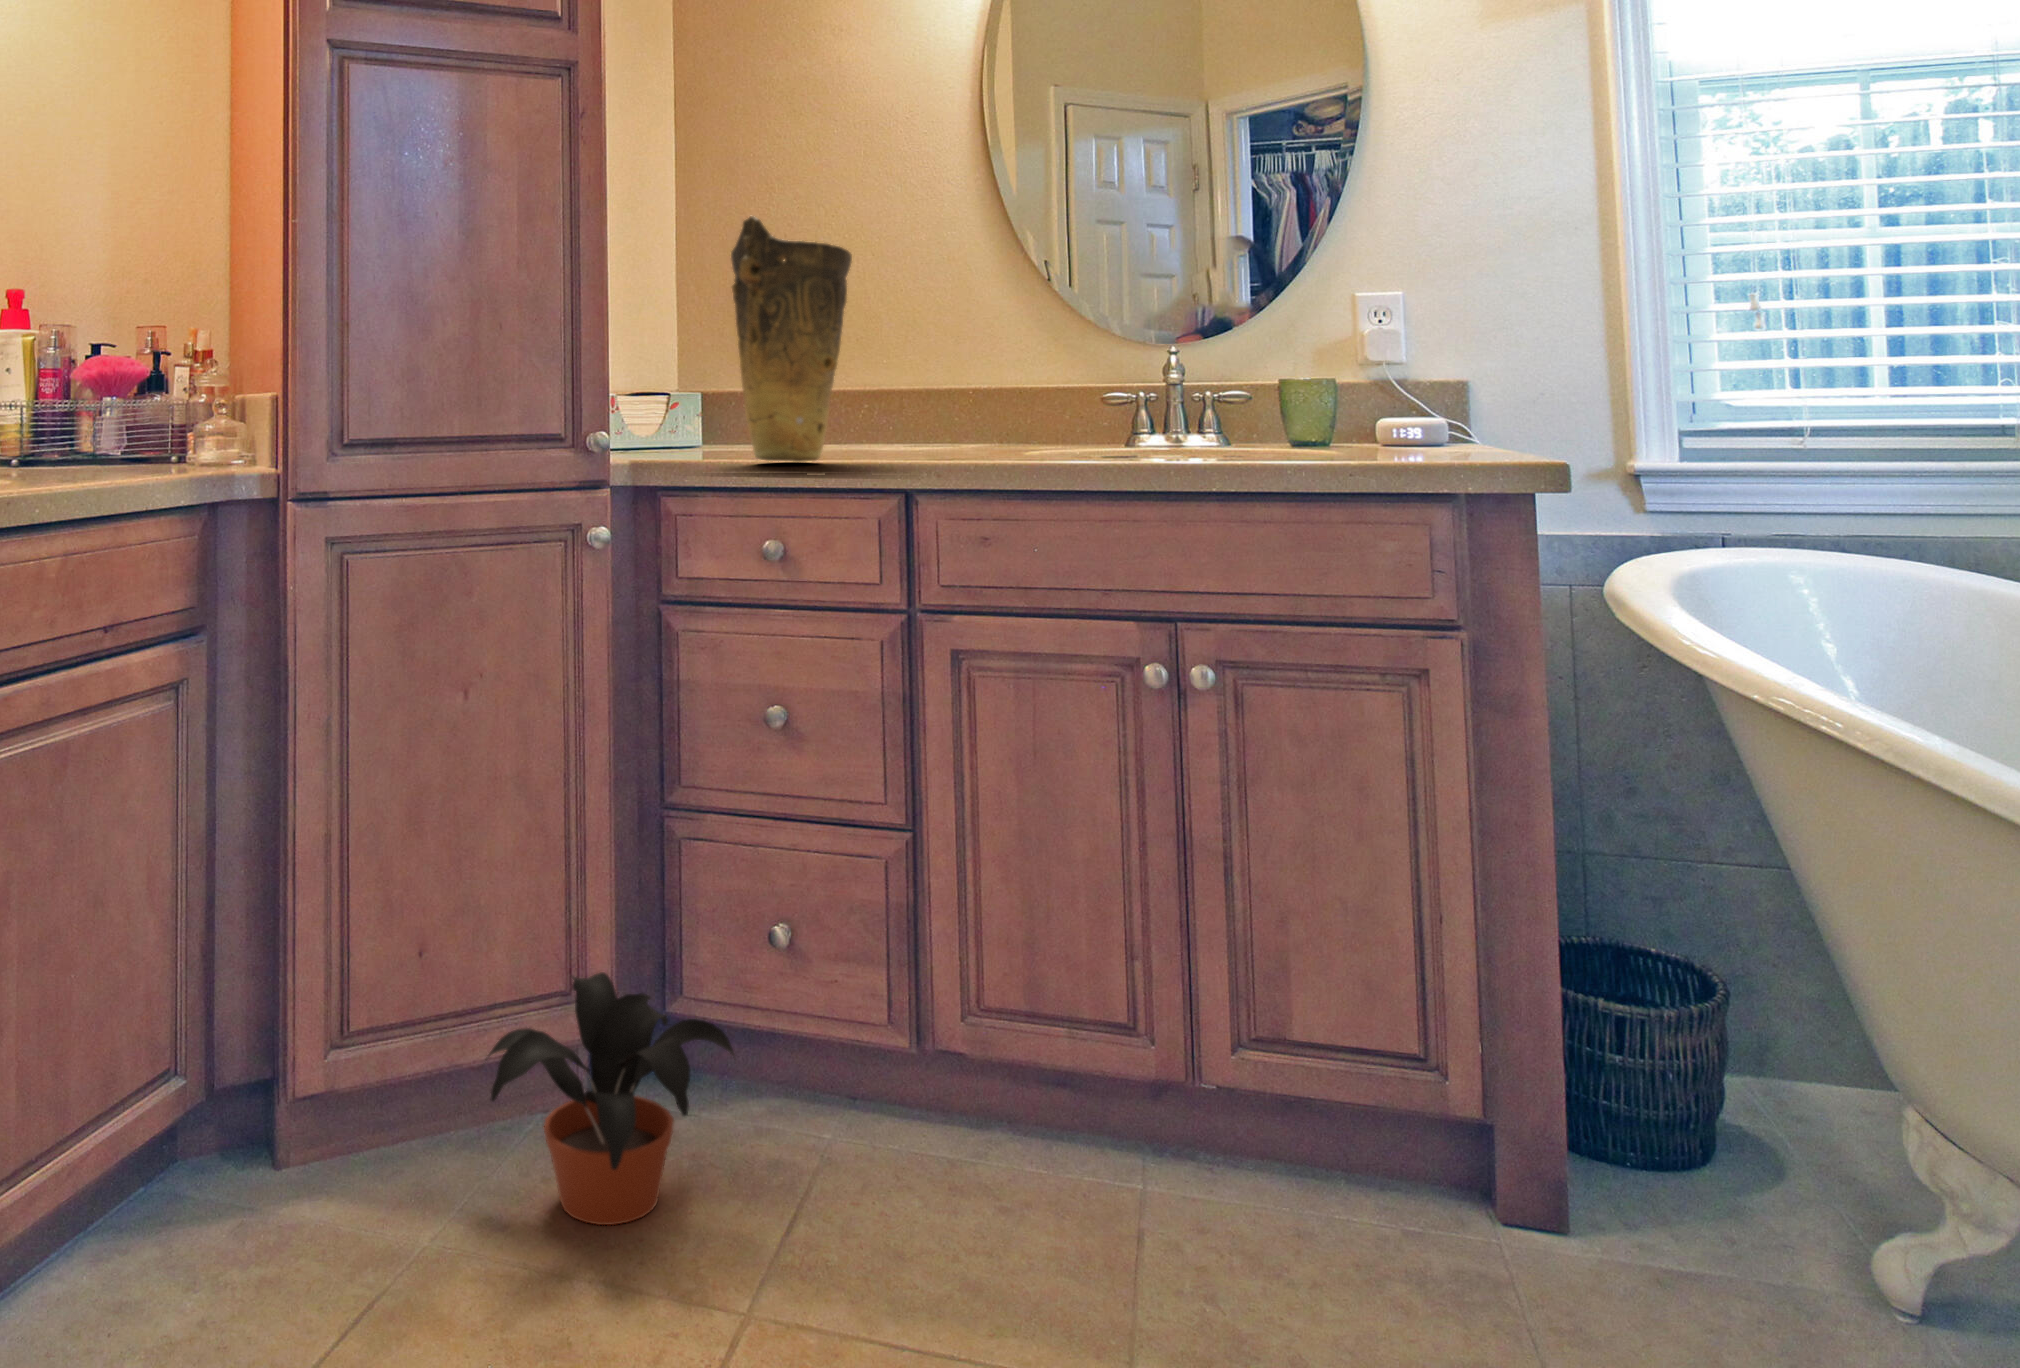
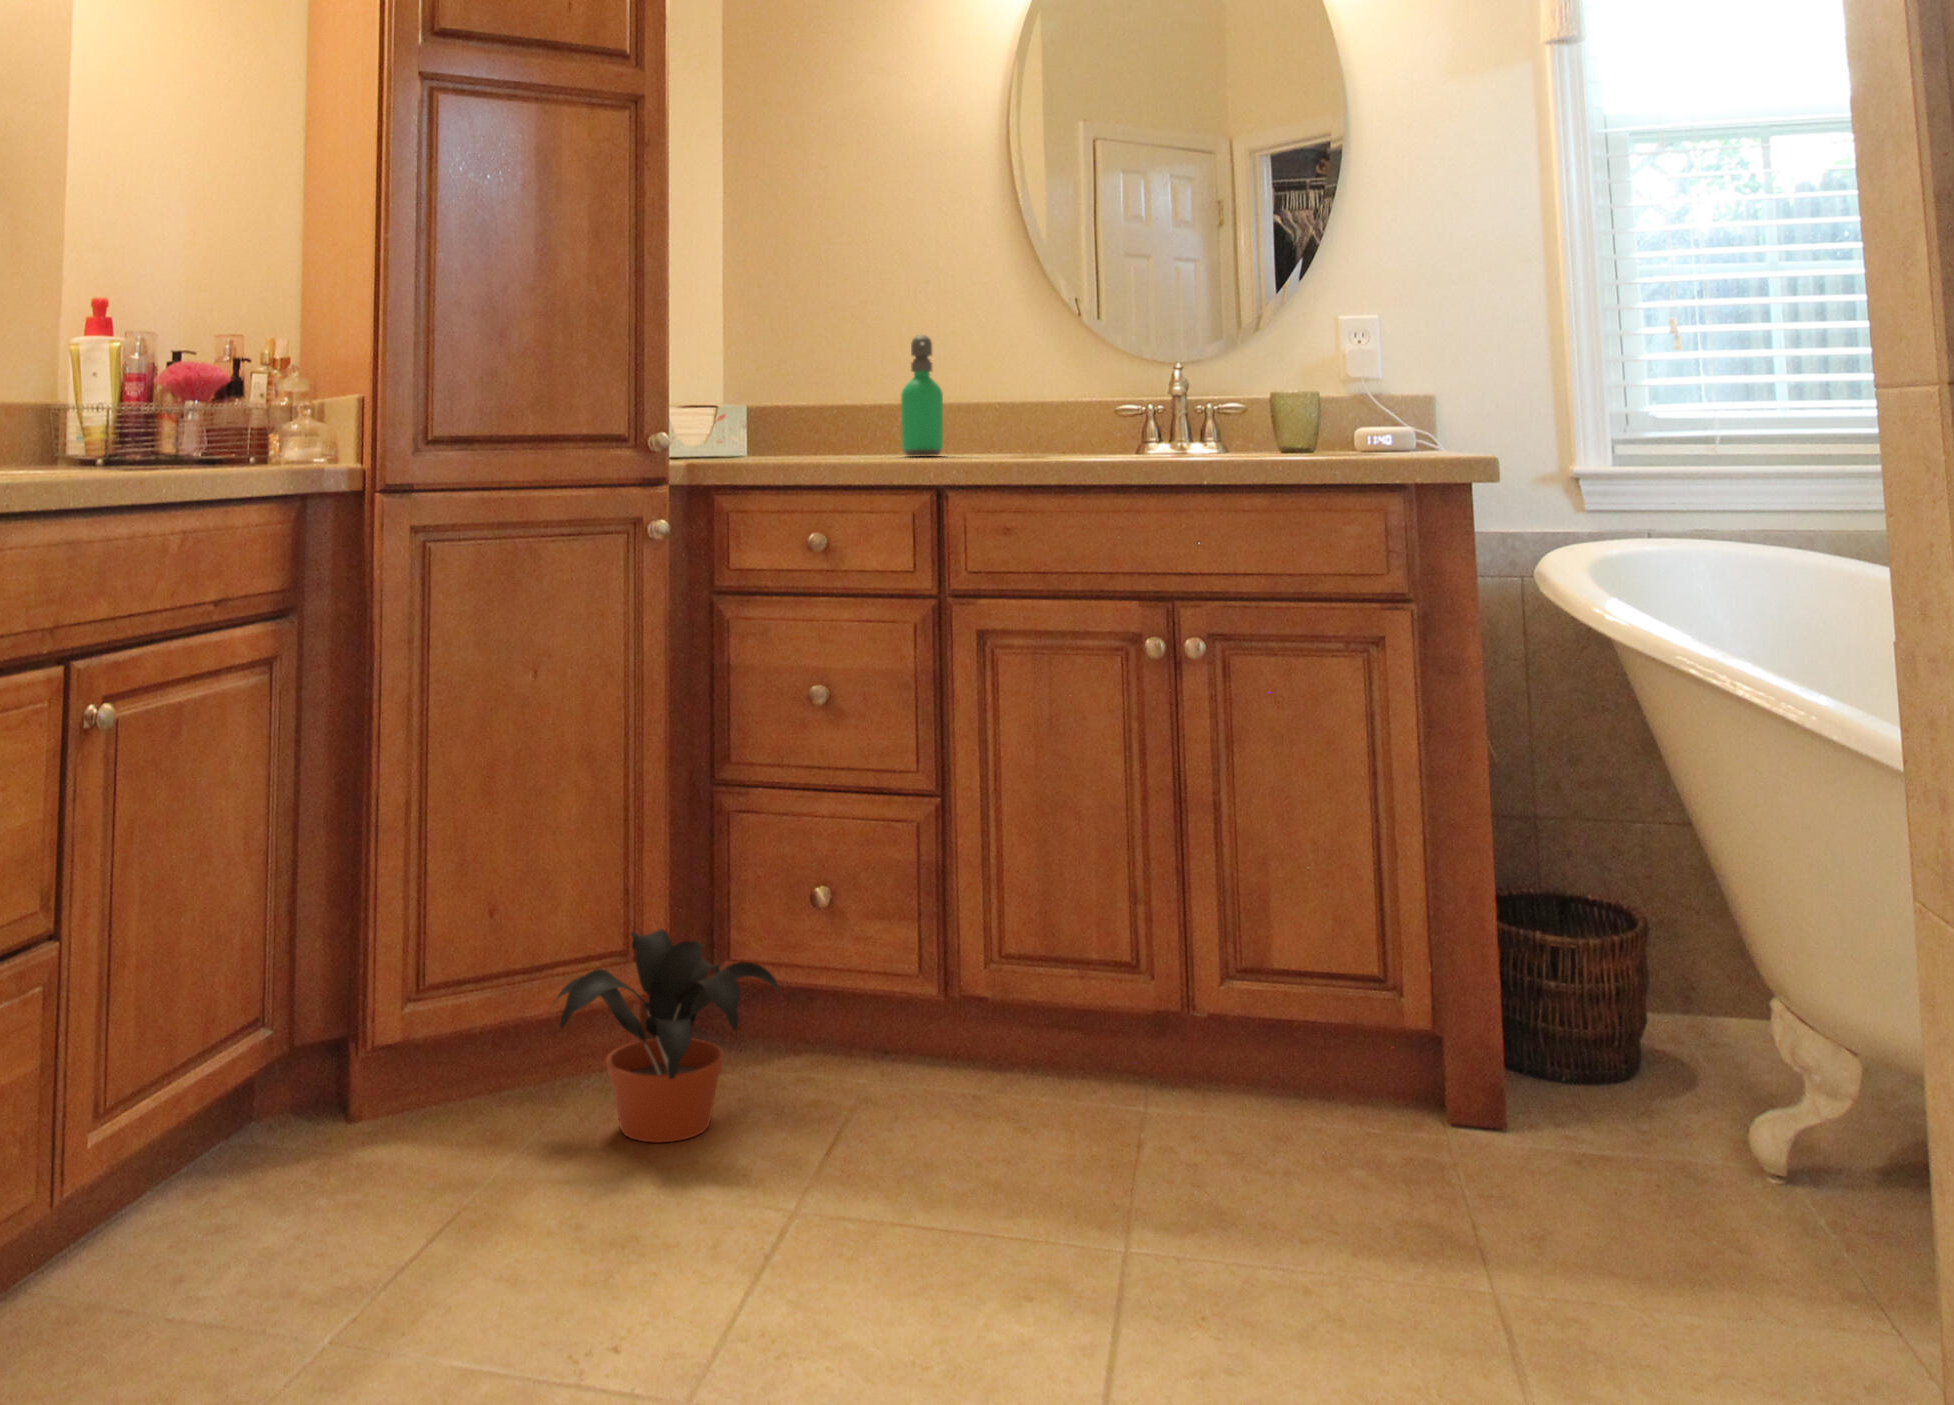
vase: present [731,216,852,462] -> none [785,240,894,463]
soap dispenser: none [855,316,901,445] -> present [901,335,943,456]

